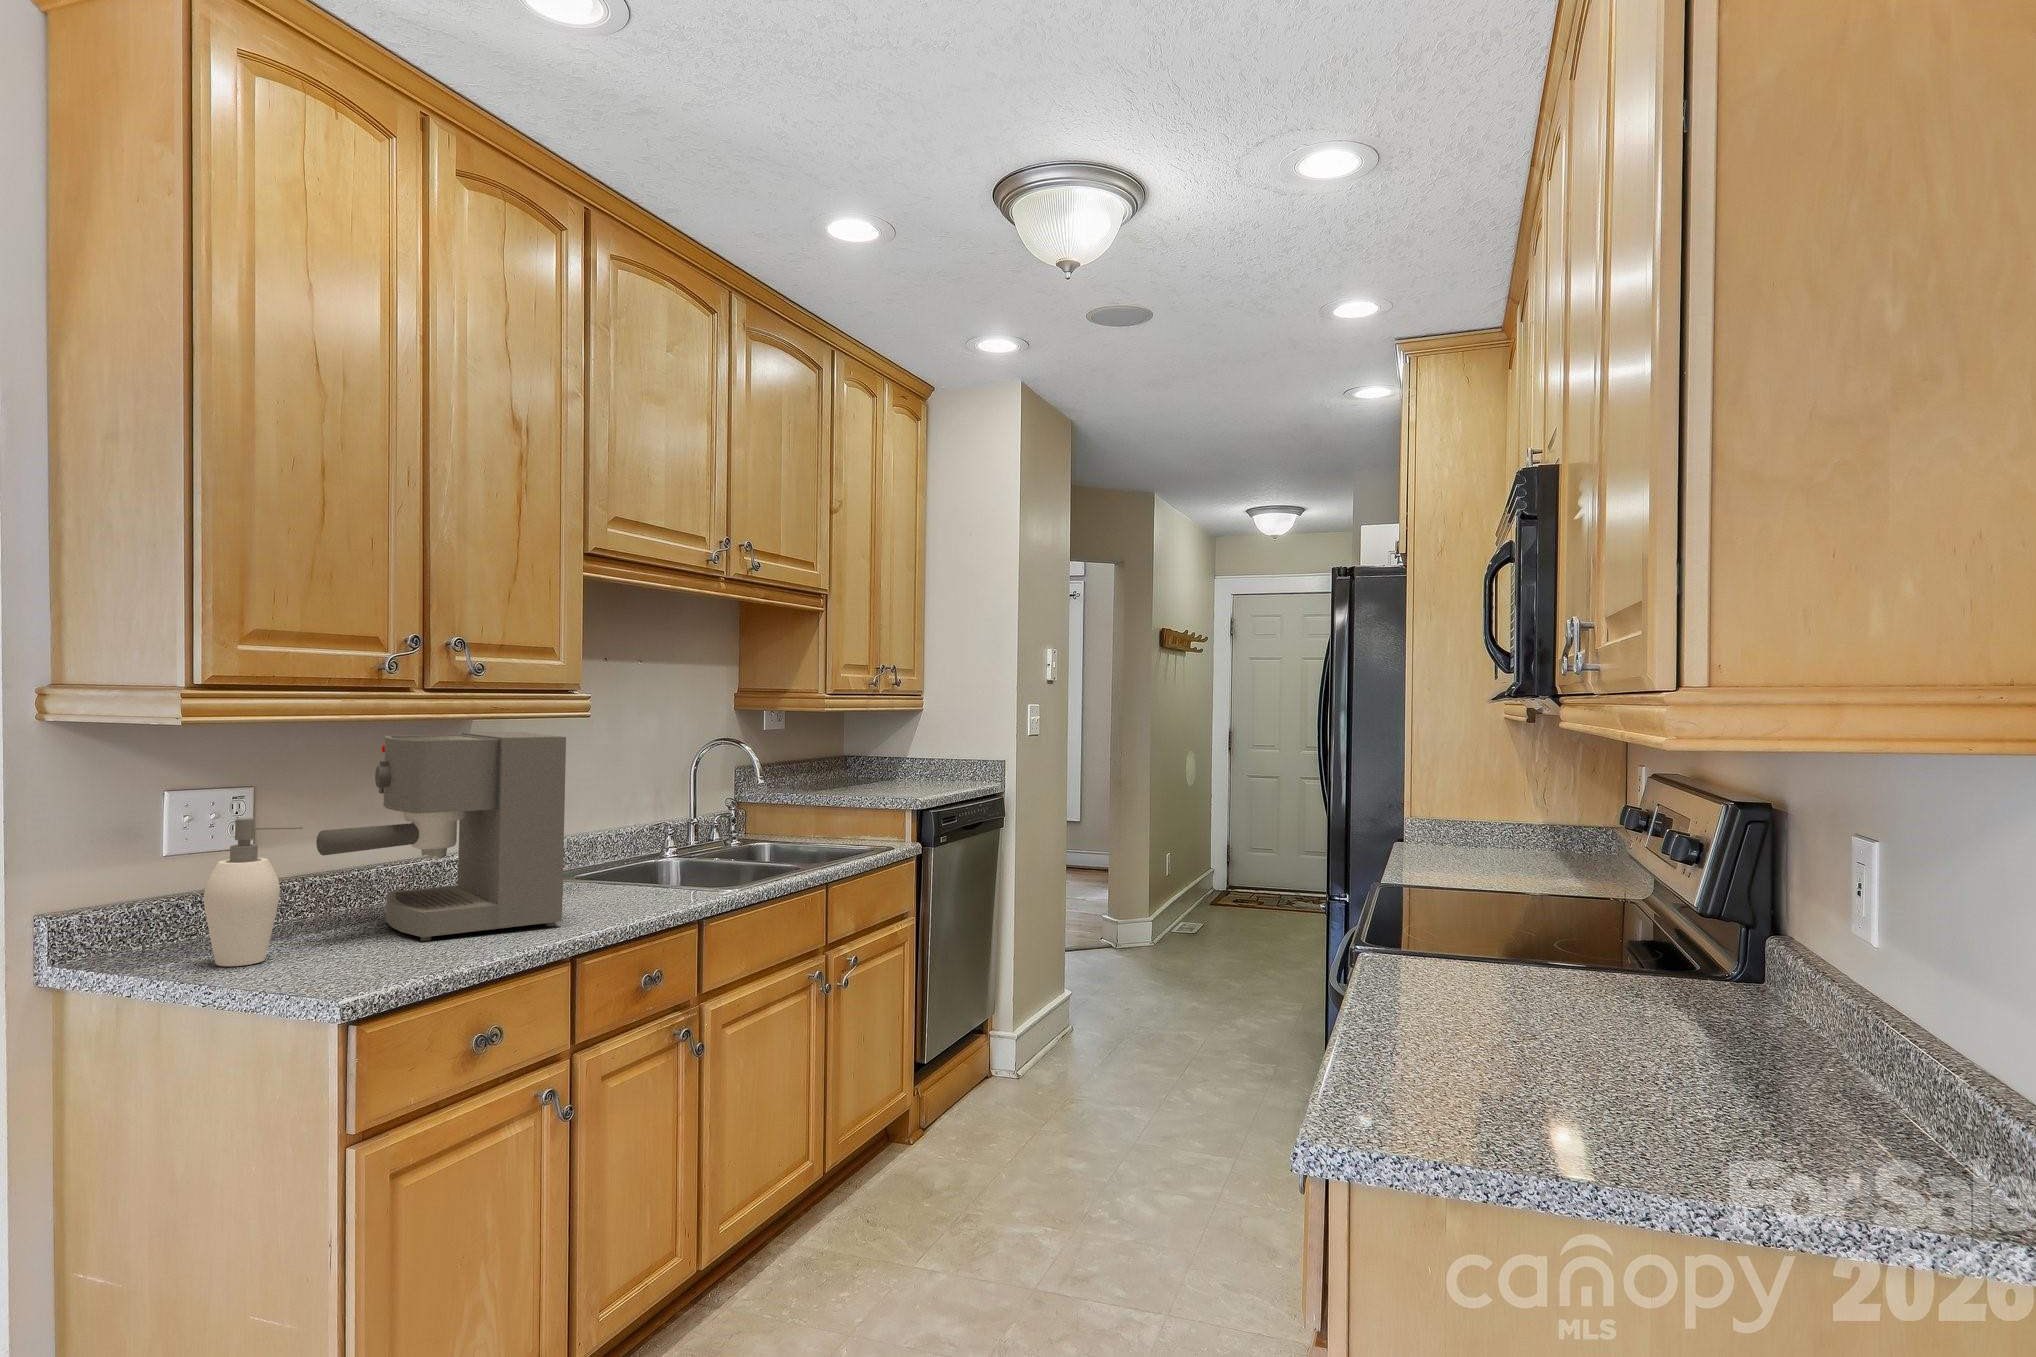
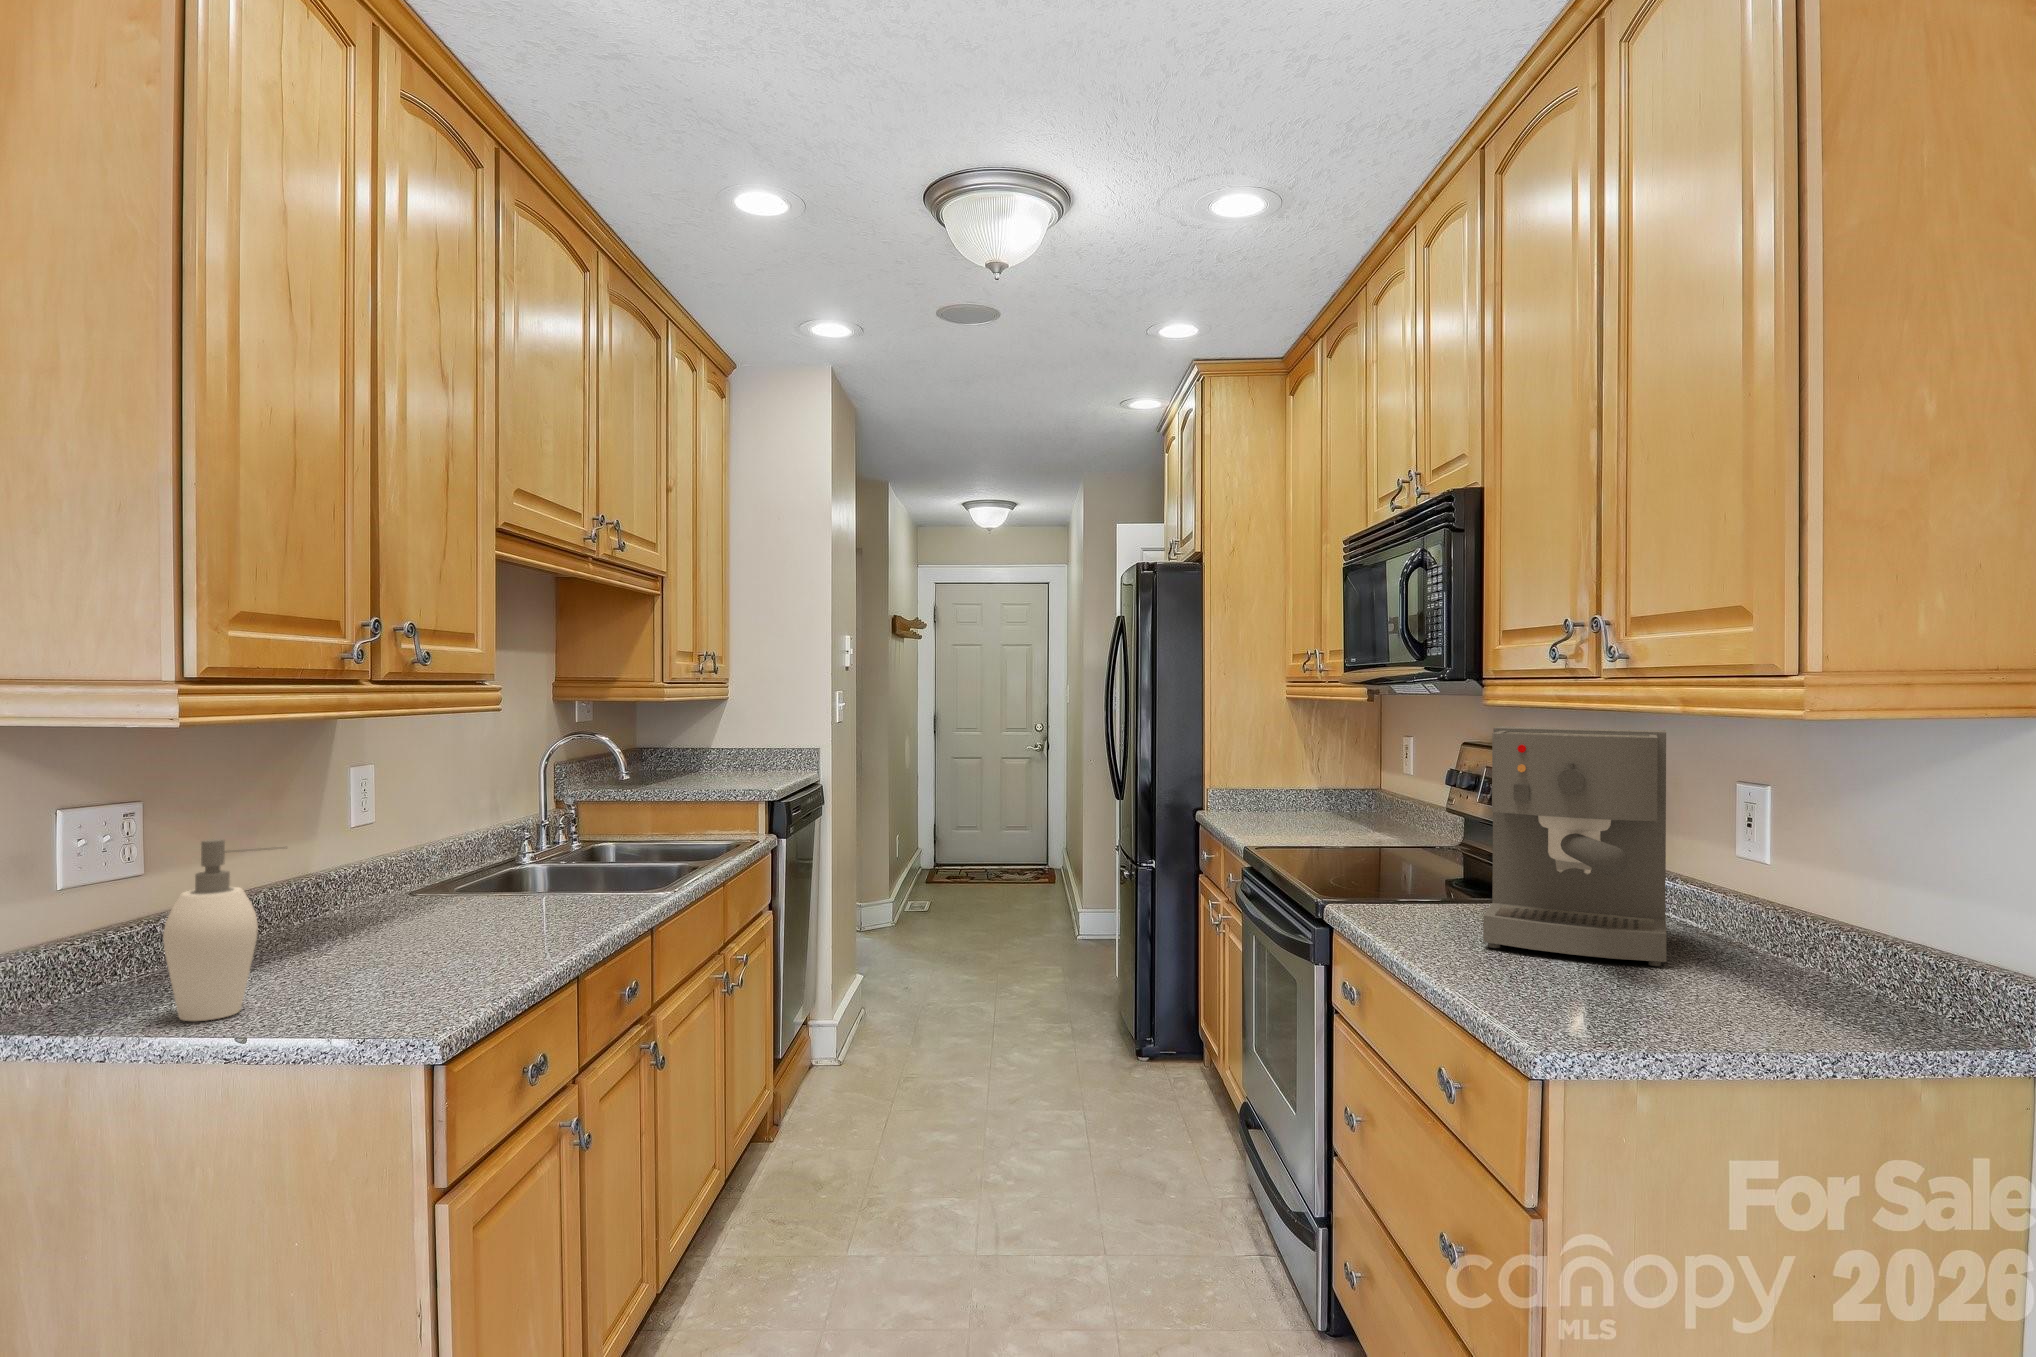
coffee maker: present [316,732,566,941] -> present [1483,726,1667,966]

